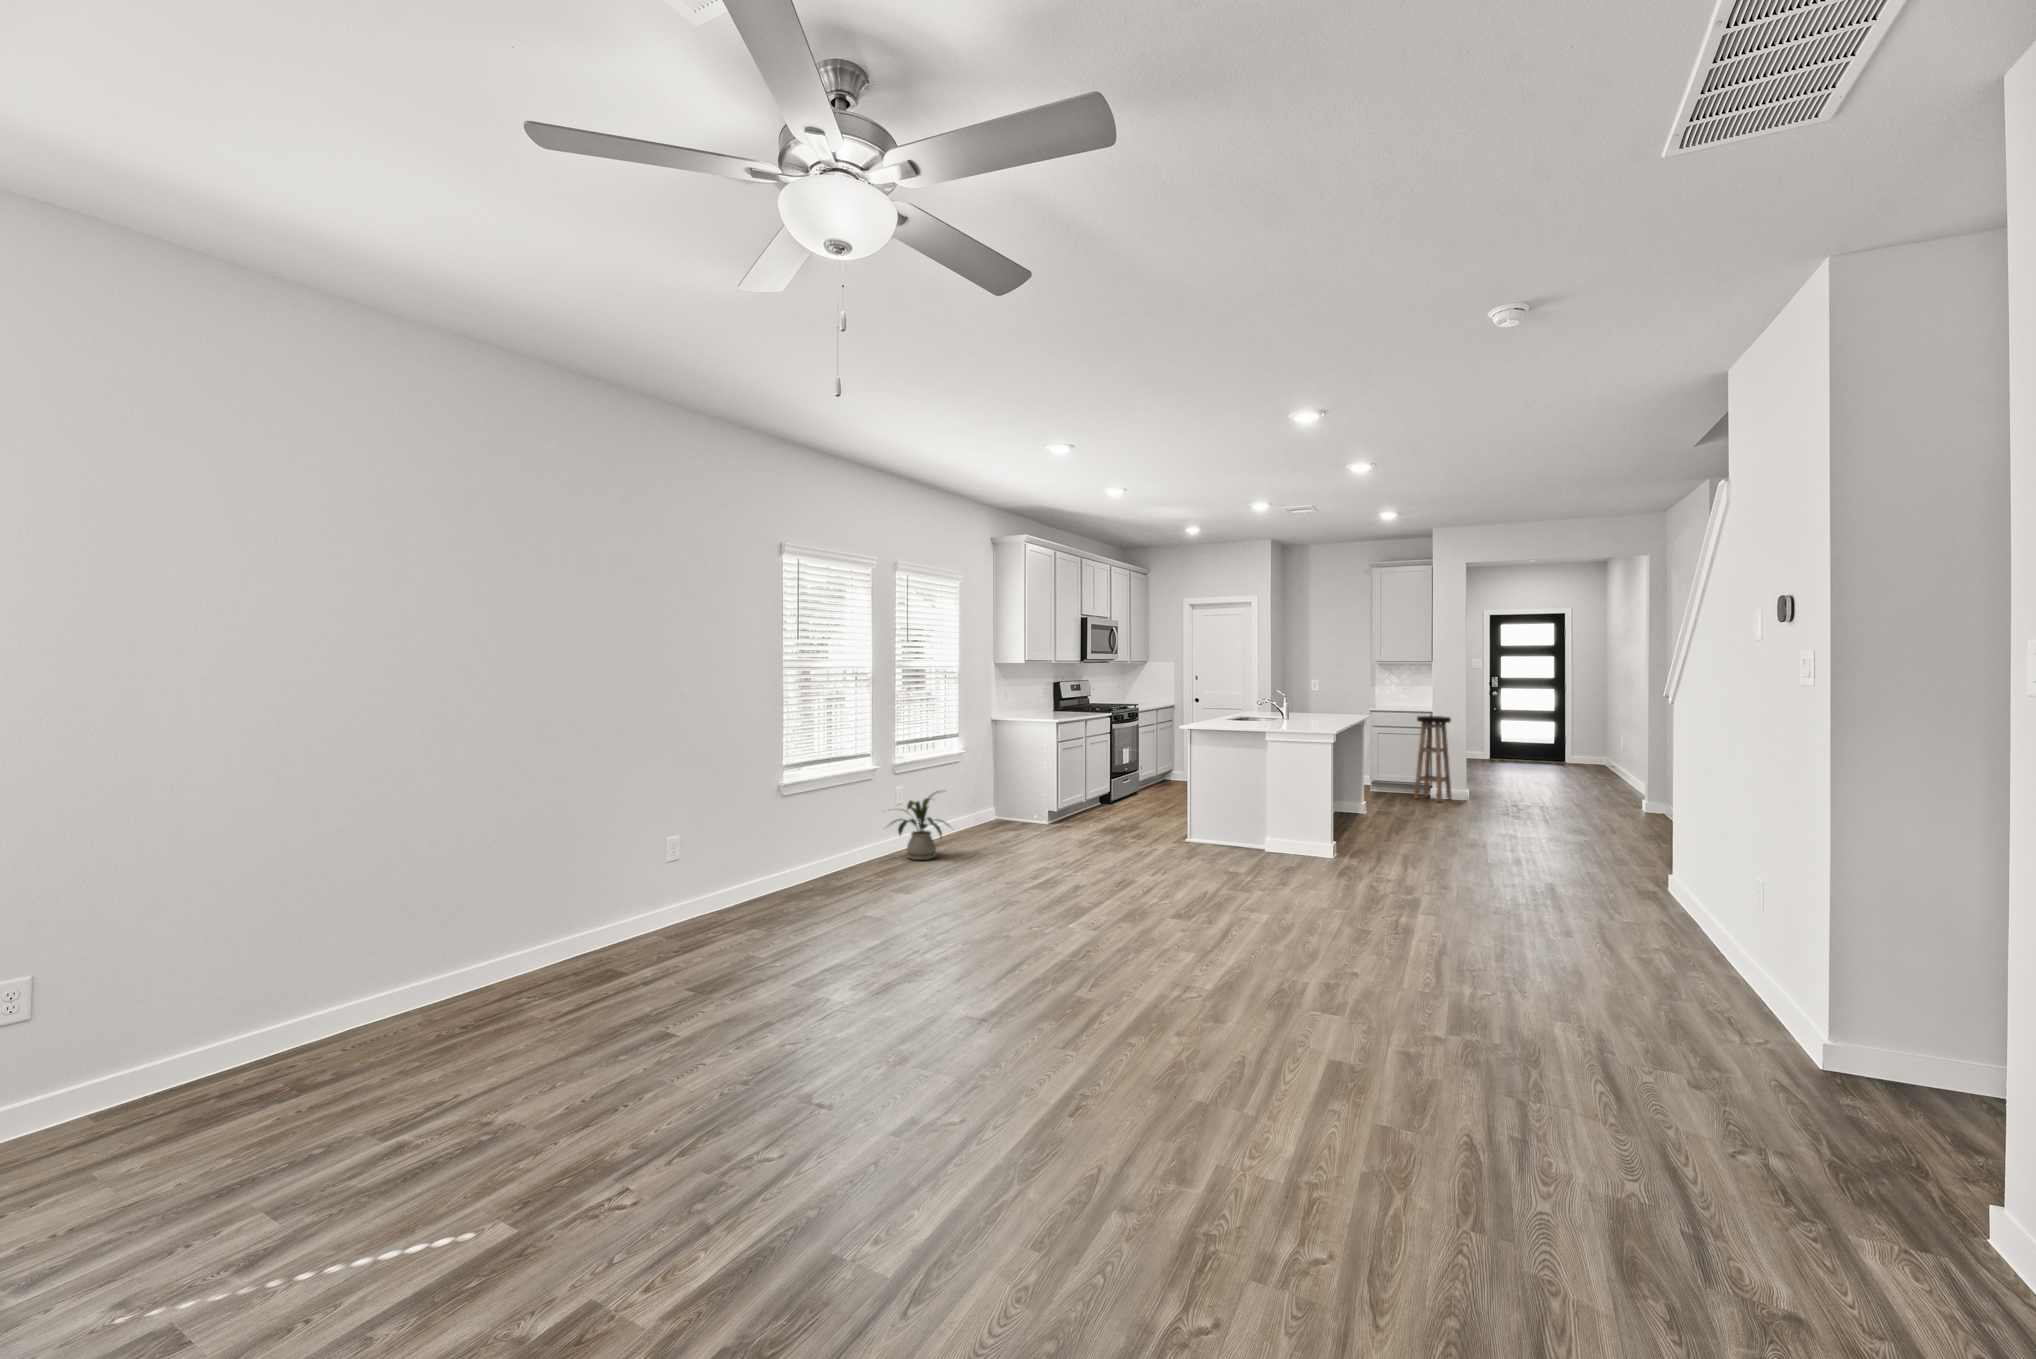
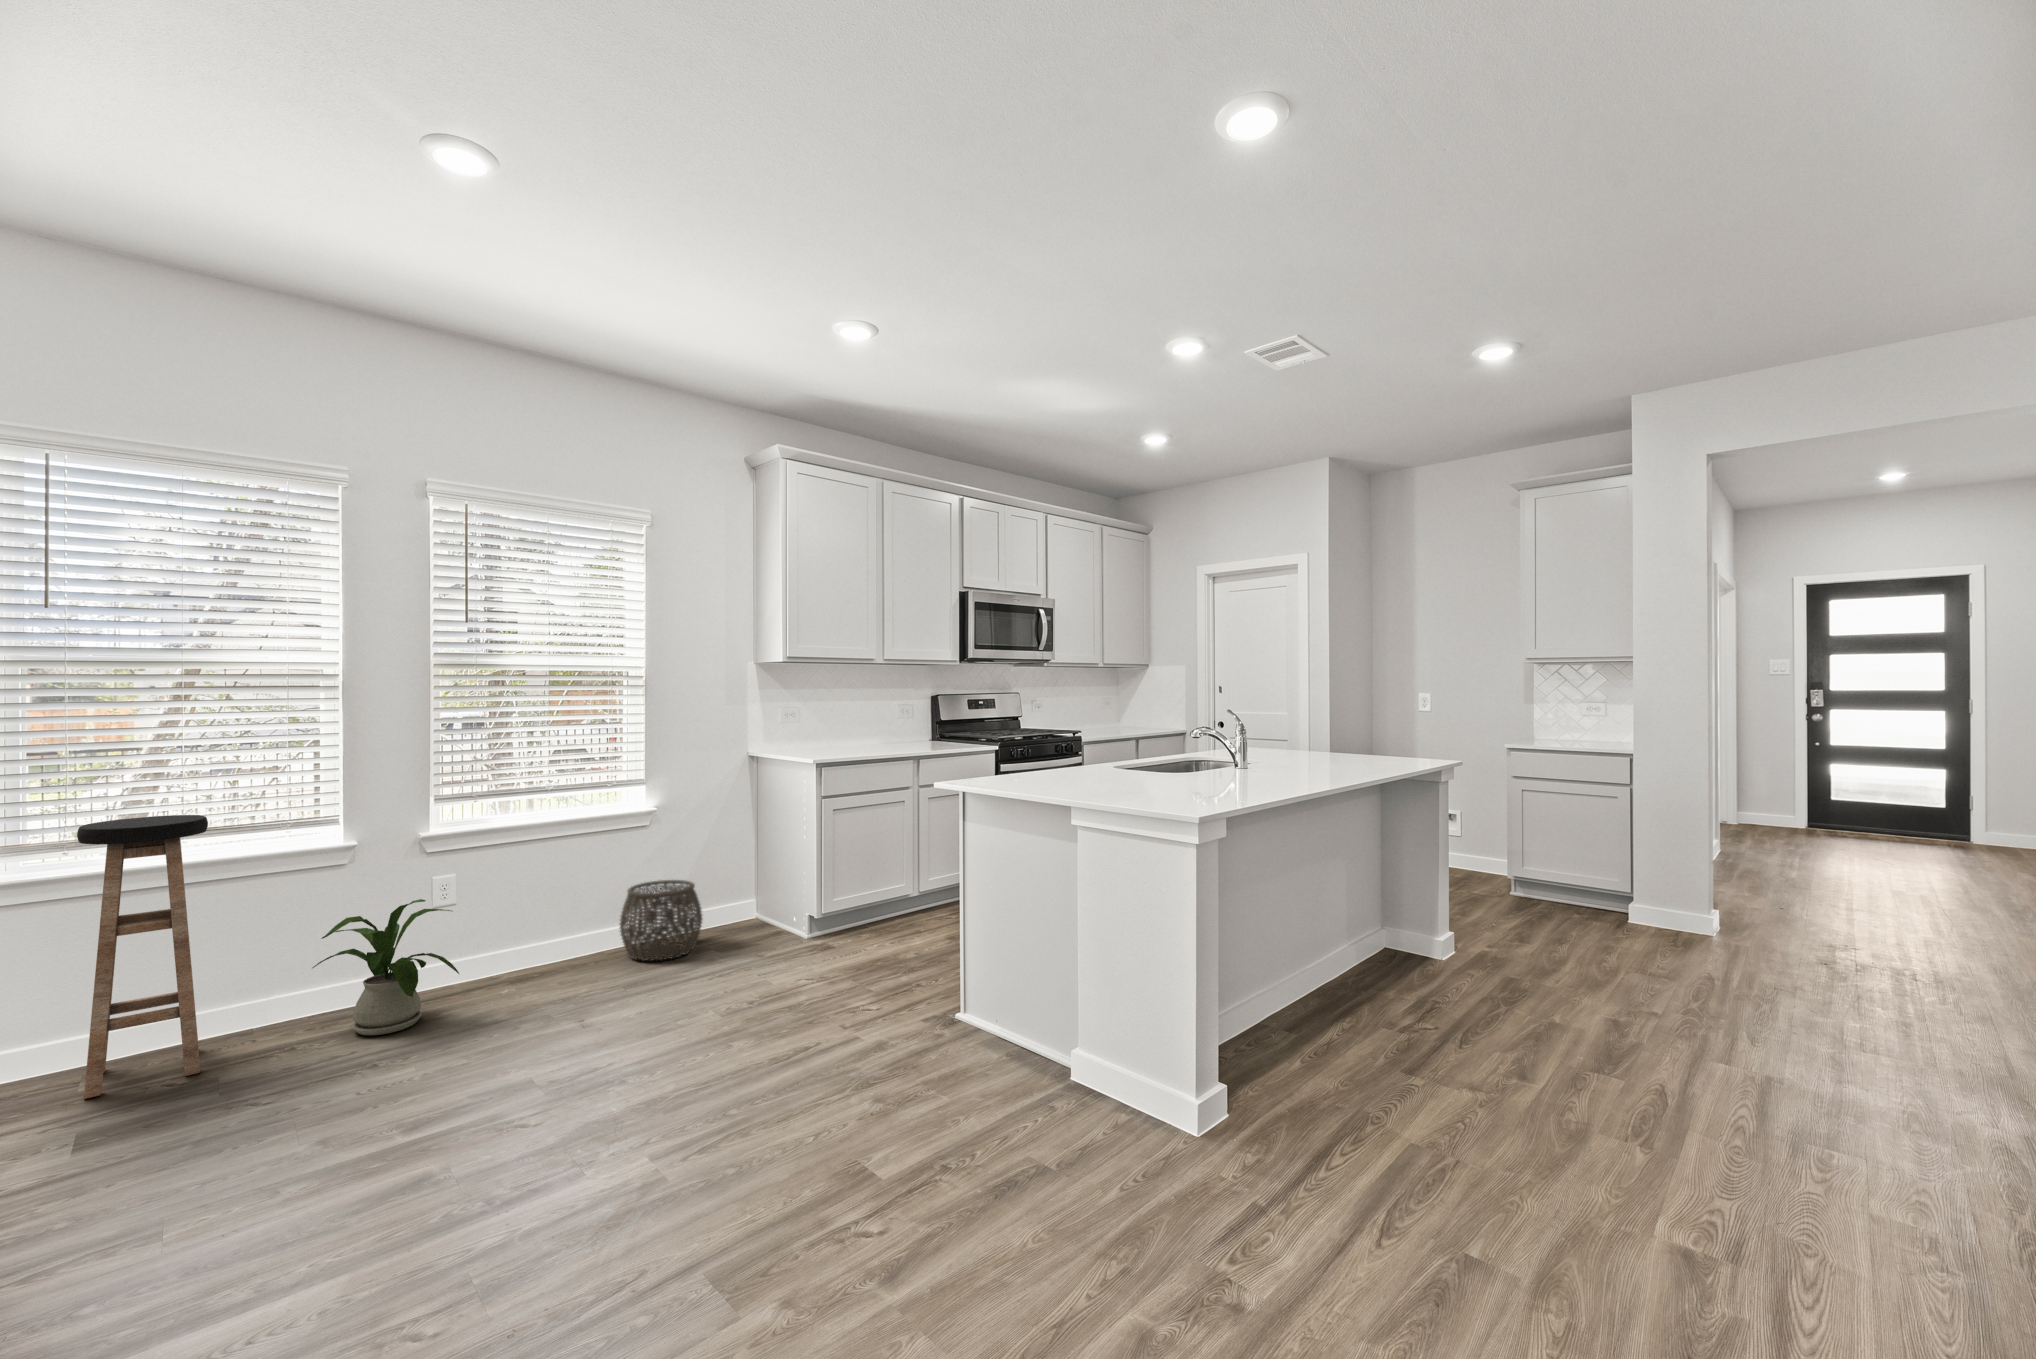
bar stool: present [1414,716,1452,802] -> present [77,815,208,1099]
woven basket: none [964,789,1008,831] -> present [620,880,702,961]

